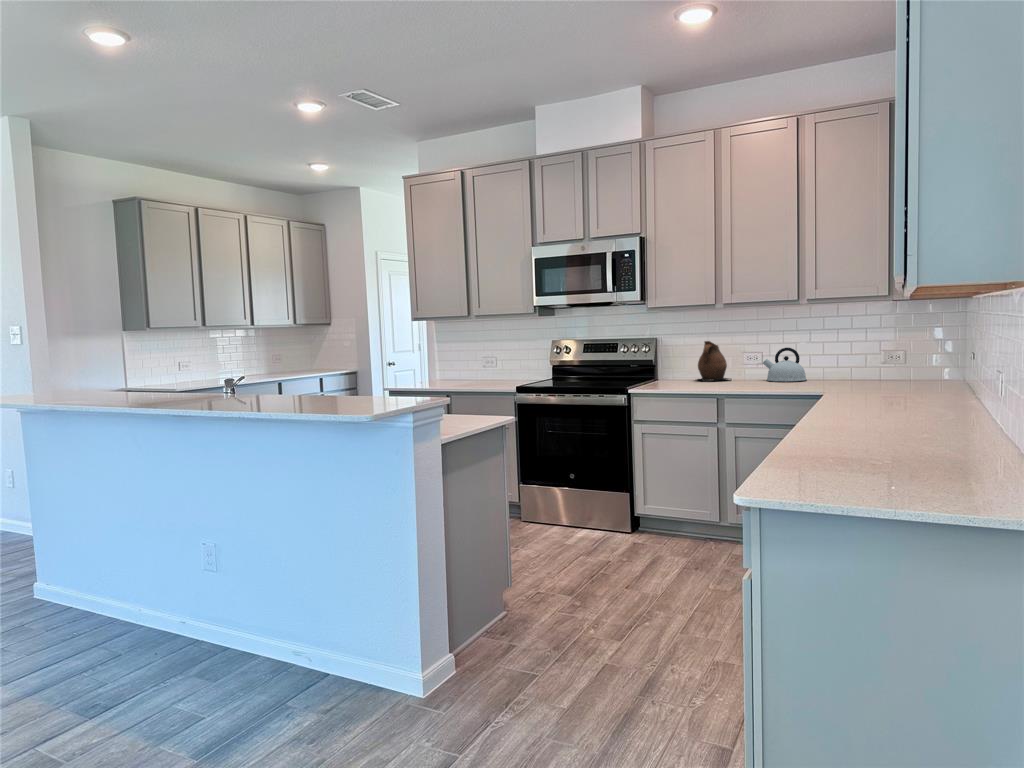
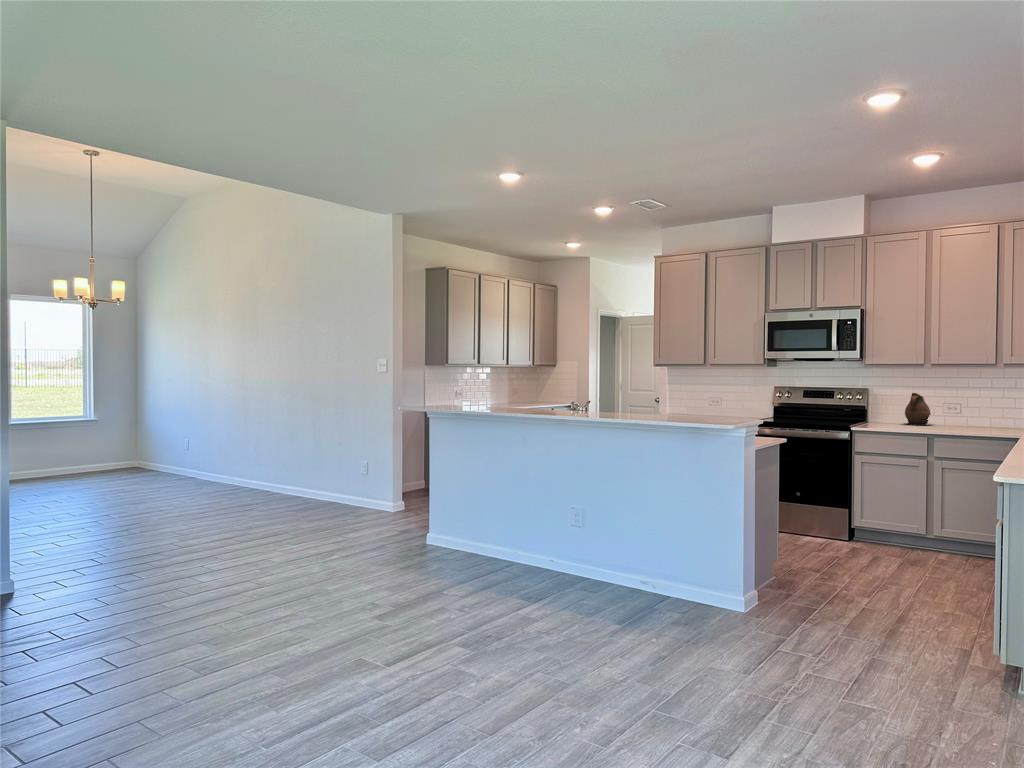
kettle: present [763,348,807,382] -> none [962,401,1002,428]

